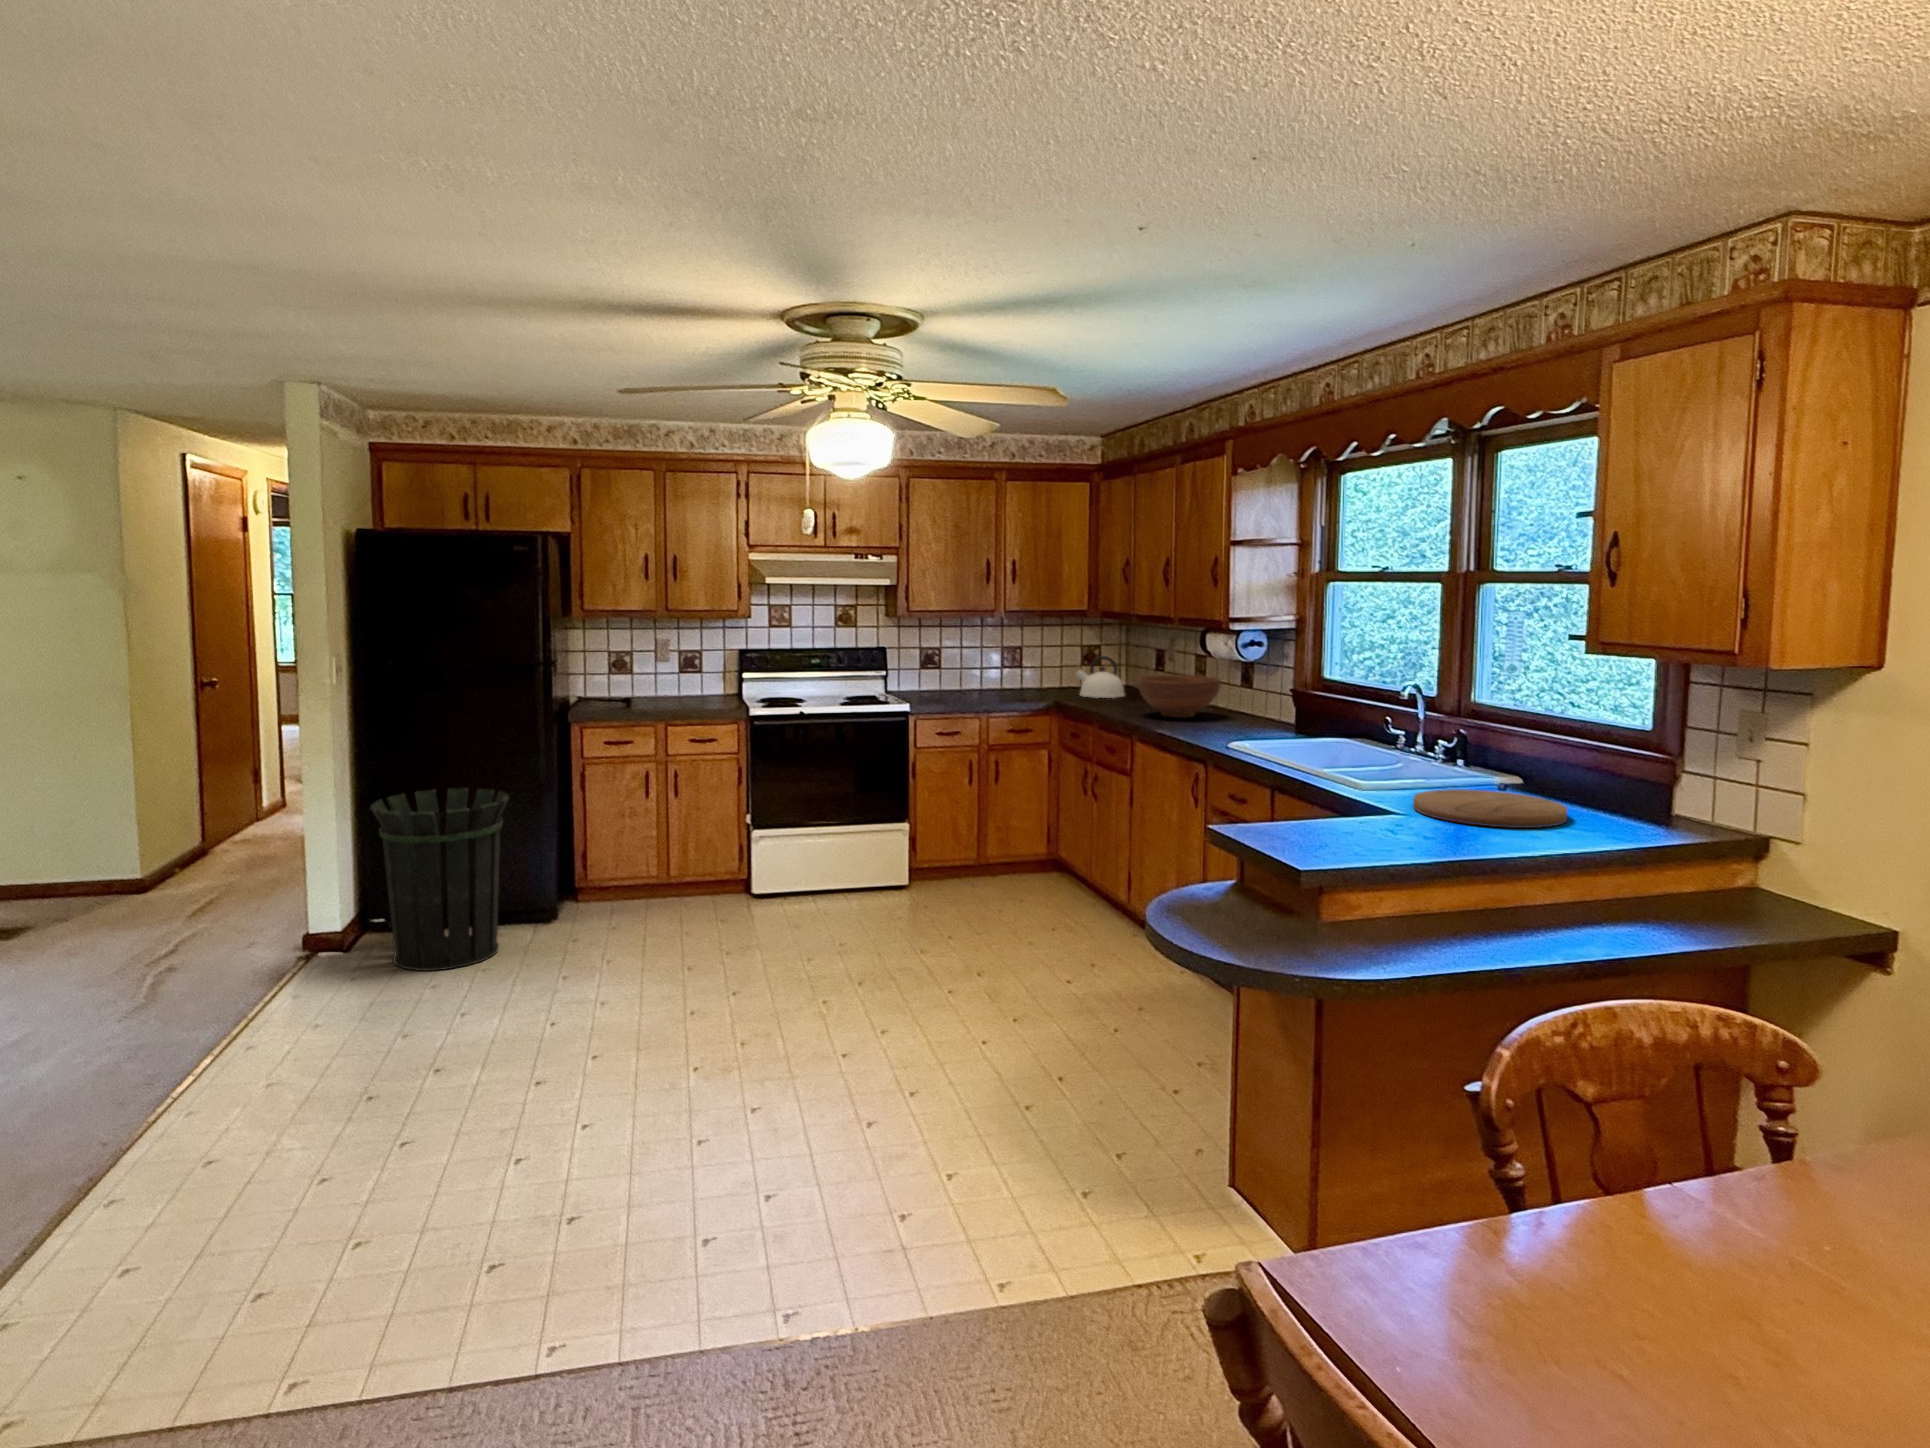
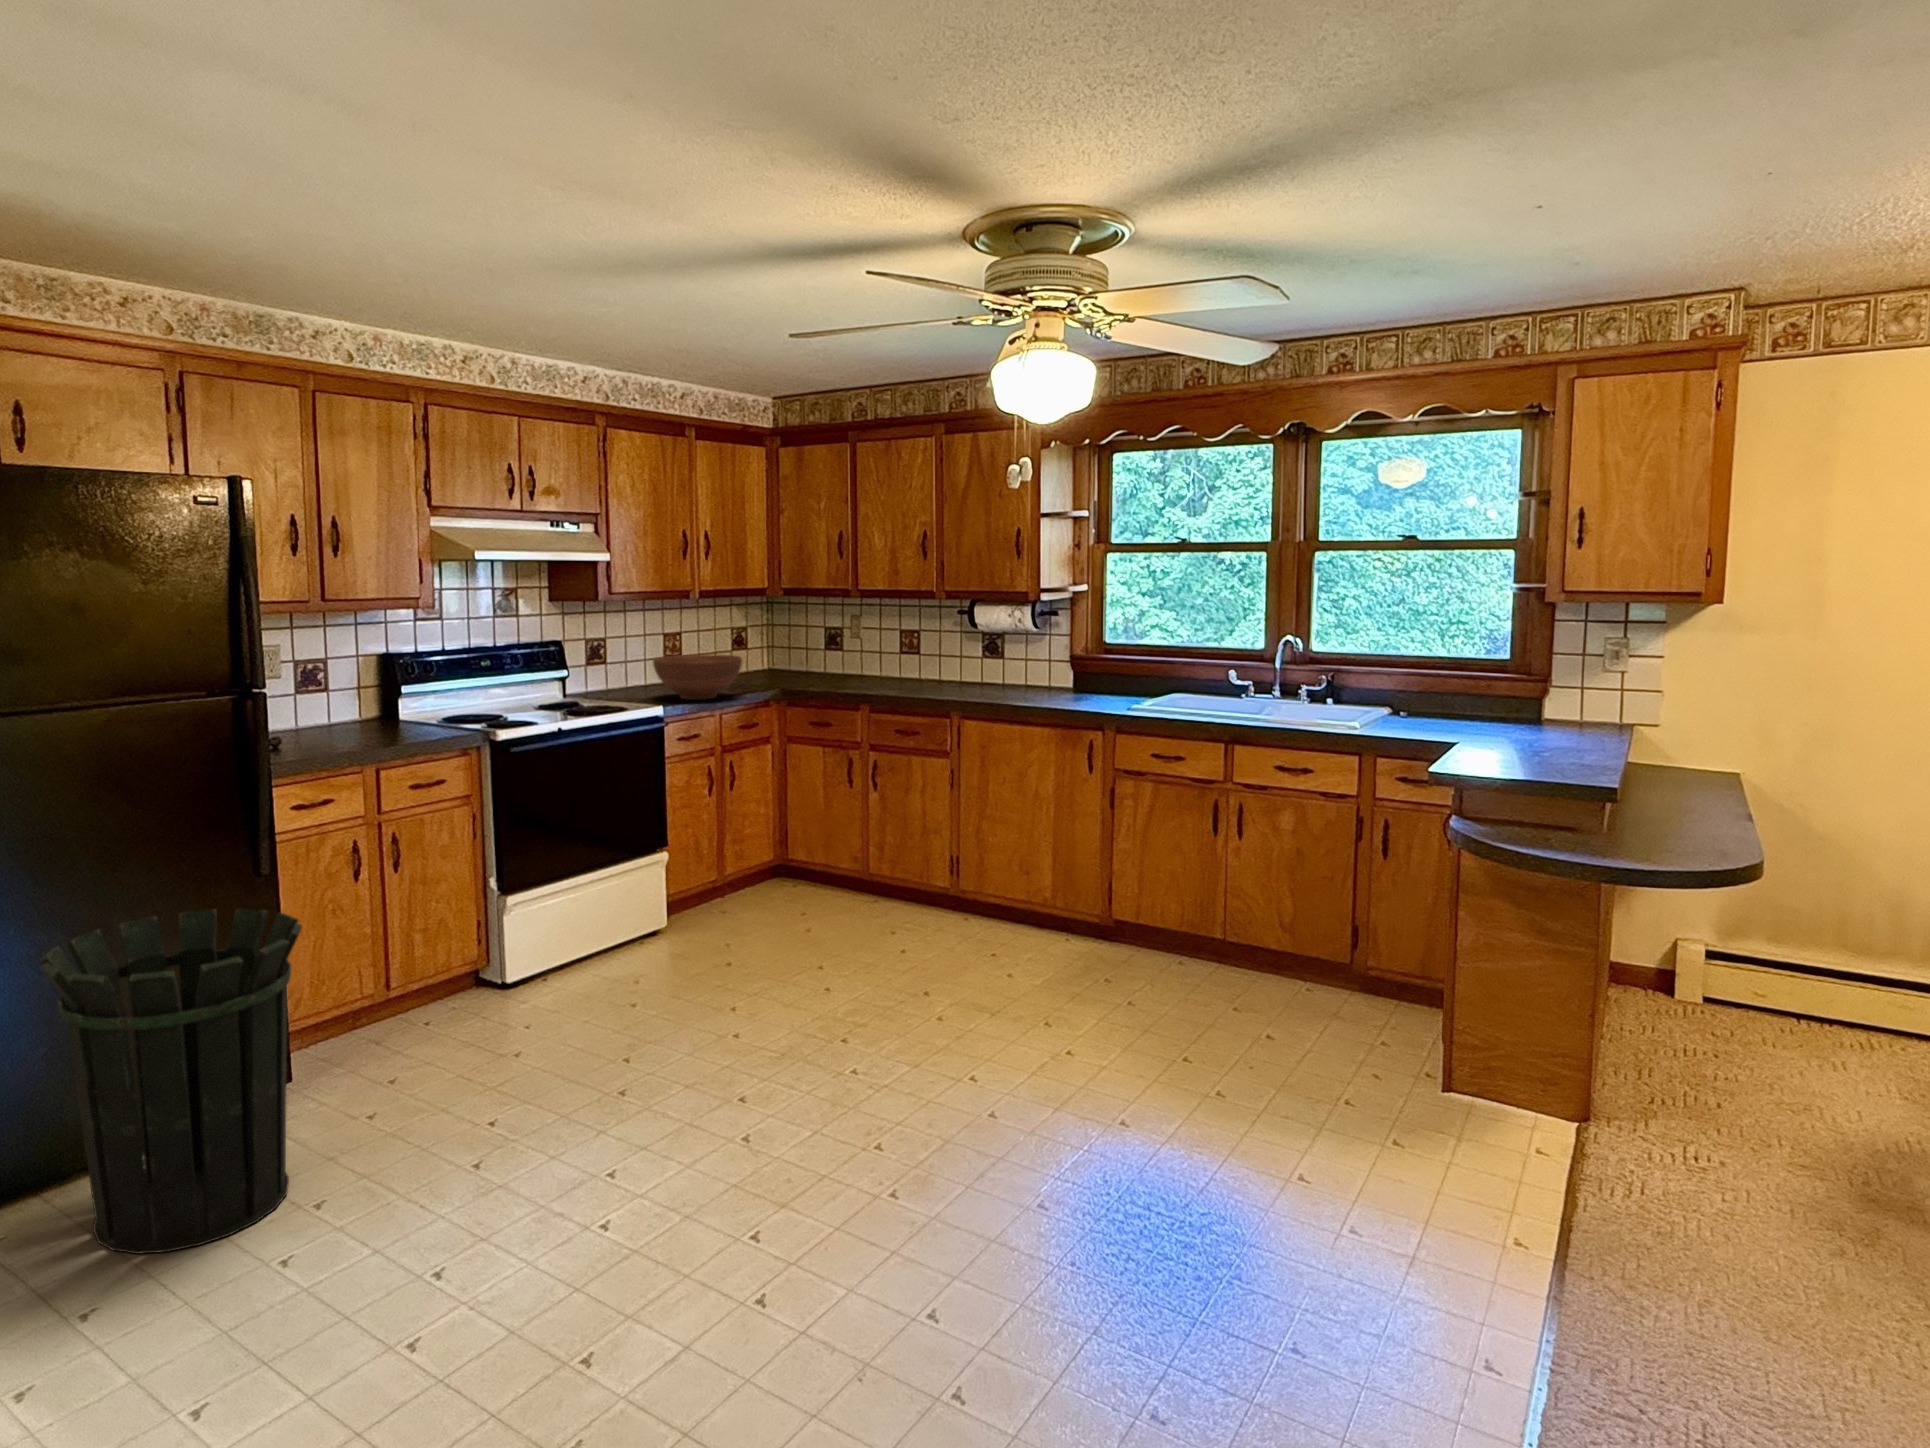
kettle: present [1076,656,1125,698] -> none [773,639,826,685]
fruit bowl: present [1137,675,1221,718] -> present [653,655,742,700]
cutting board: present [1413,789,1567,828] -> none [1420,722,1546,747]

